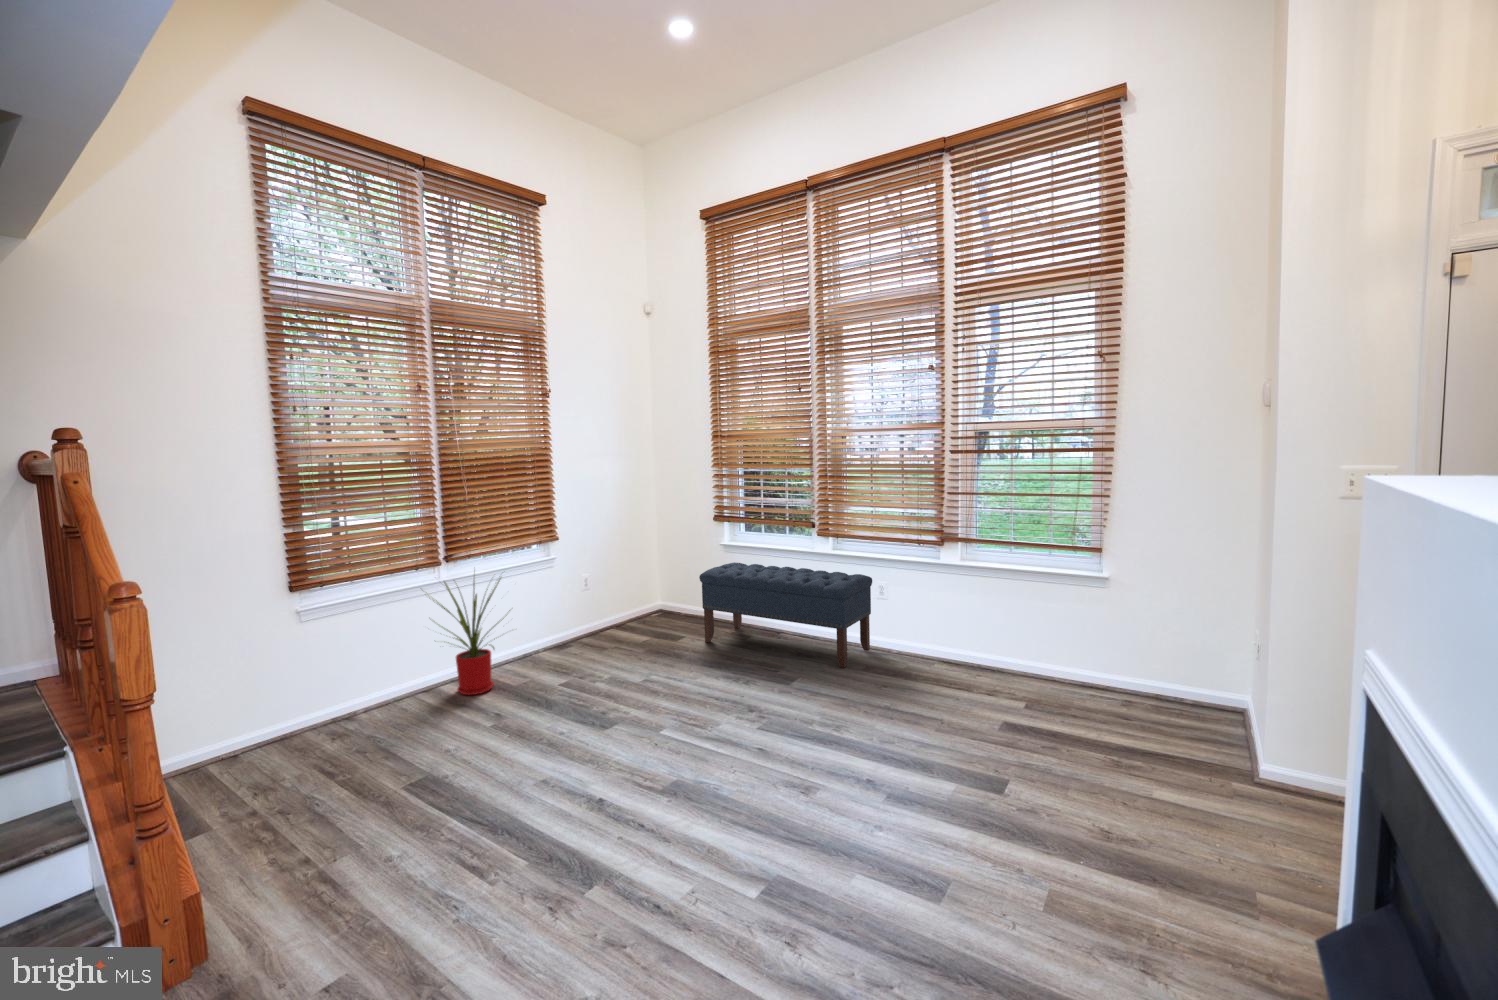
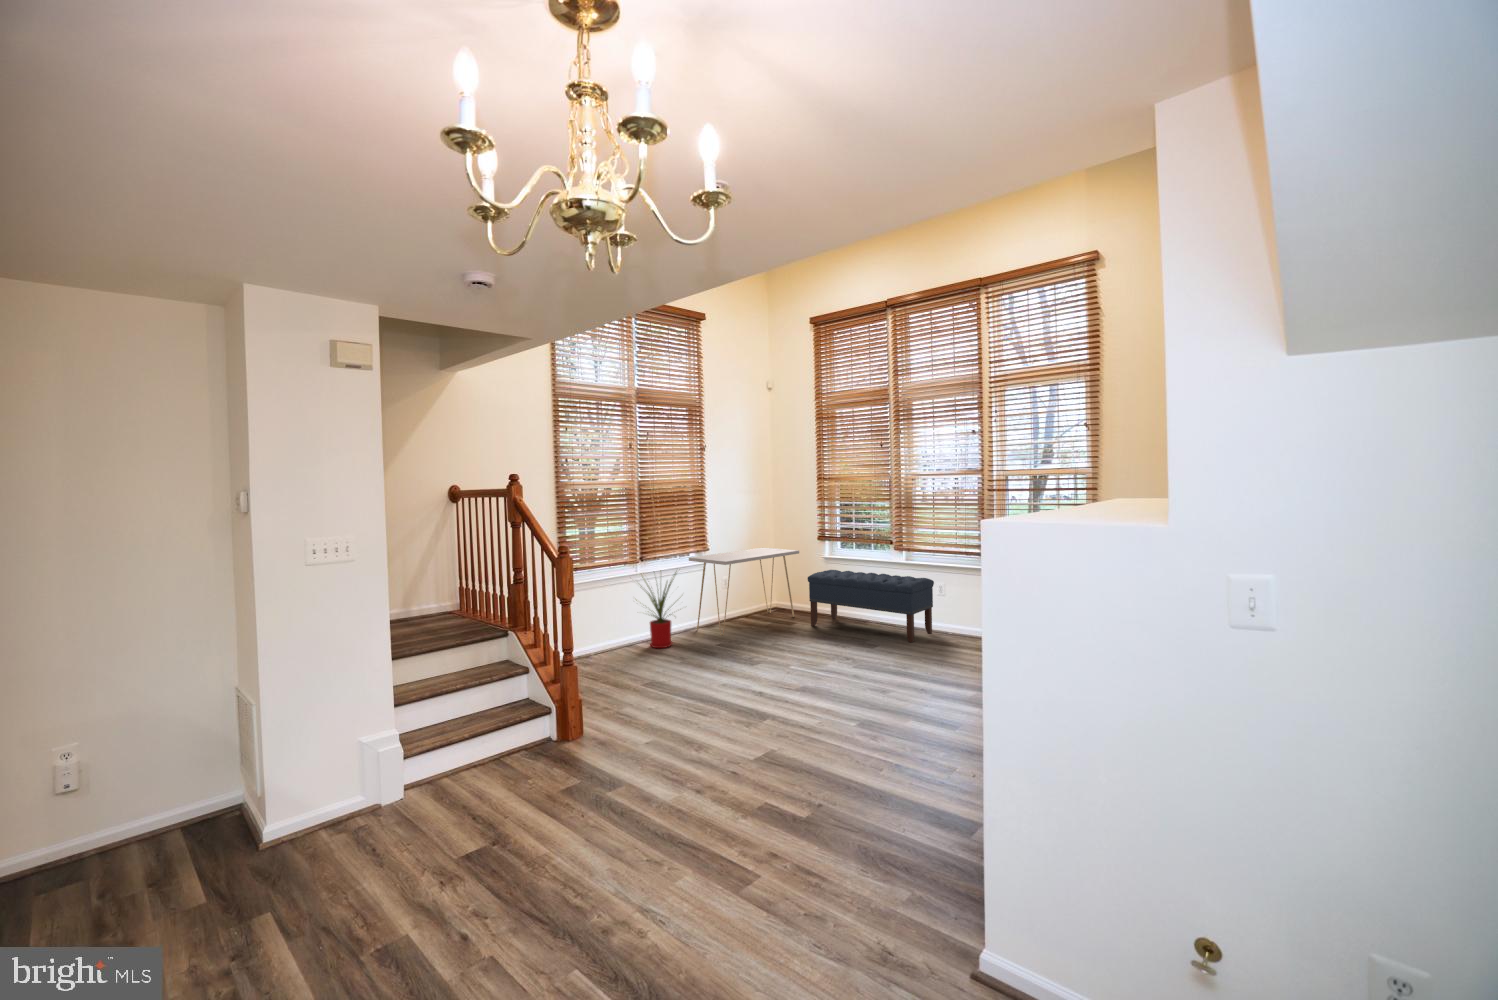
console table: none [526,533,689,665] -> present [689,548,799,636]

